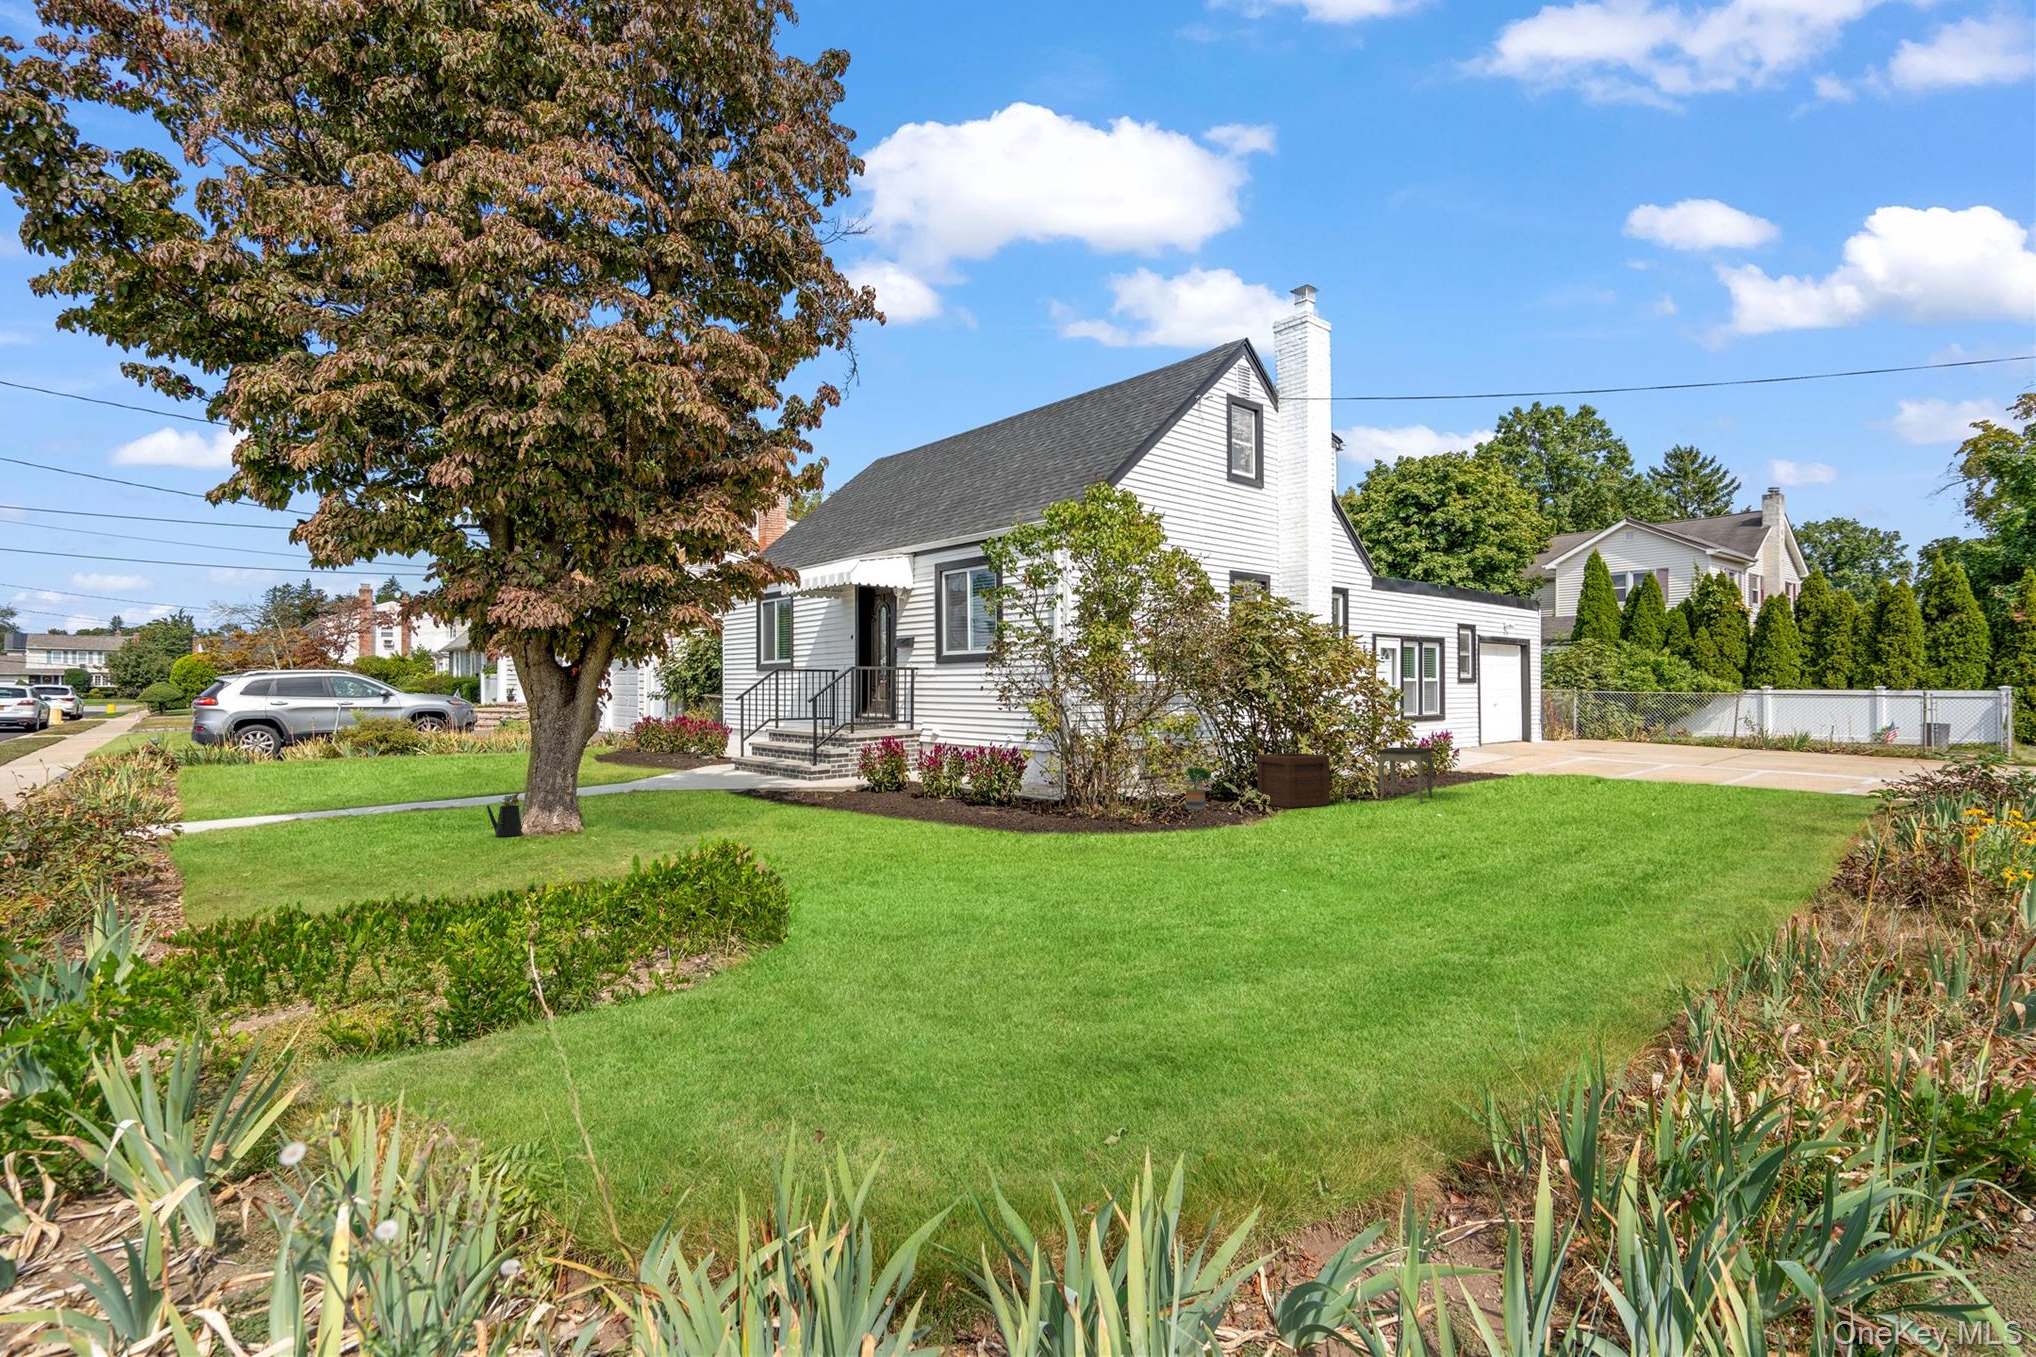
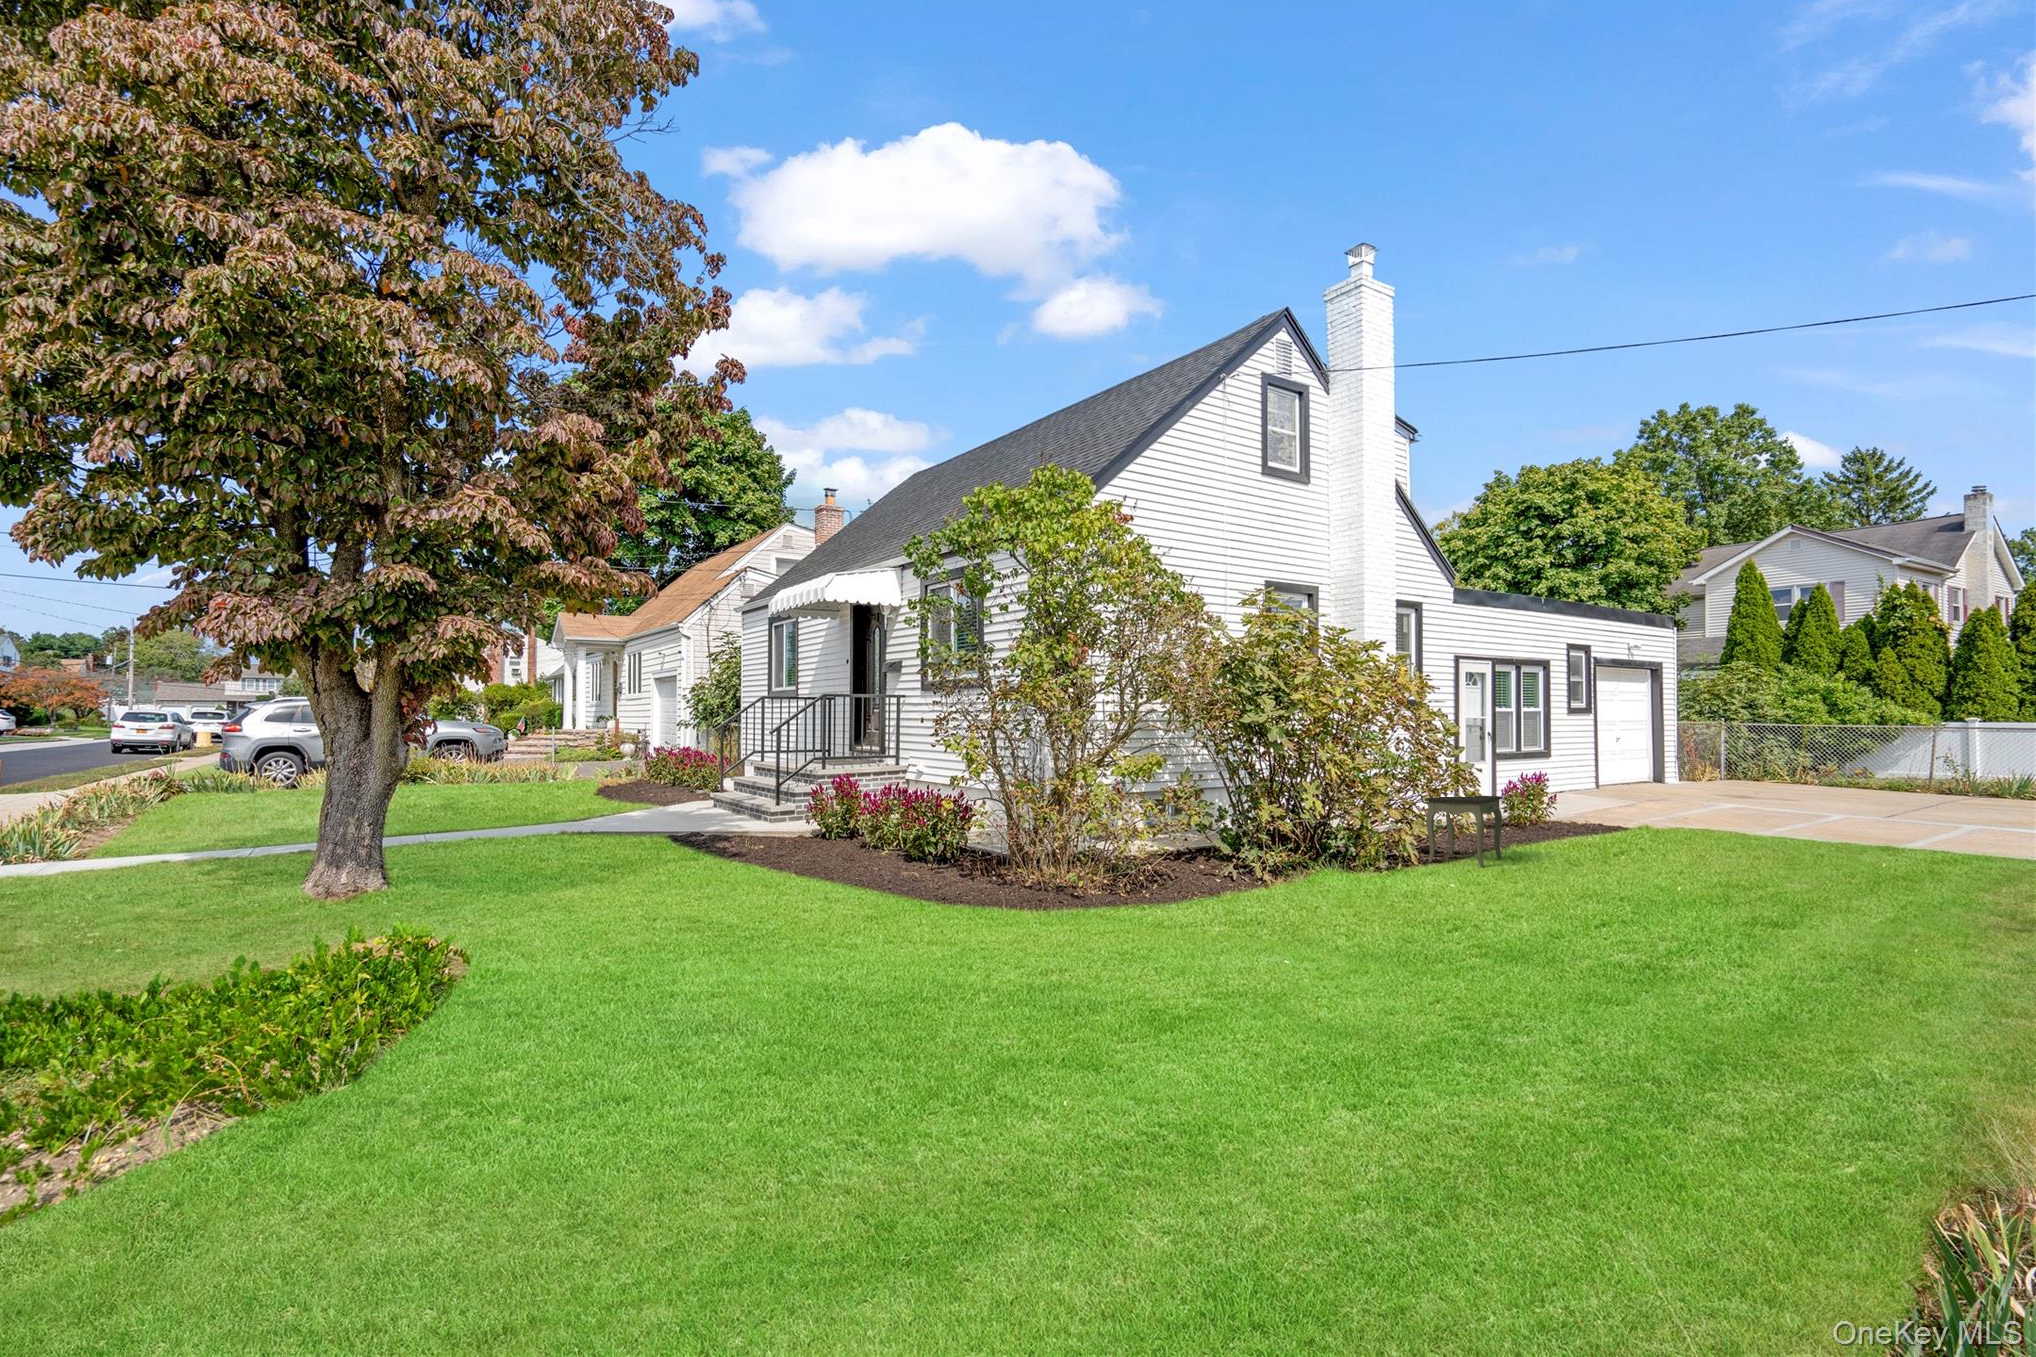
wooden crate: present [1257,753,1330,808] -> none [1268,800,1359,871]
potted tree: present [1181,767,1211,810] -> none [1165,816,1206,871]
watering can: present [487,791,529,837] -> none [328,834,376,888]

